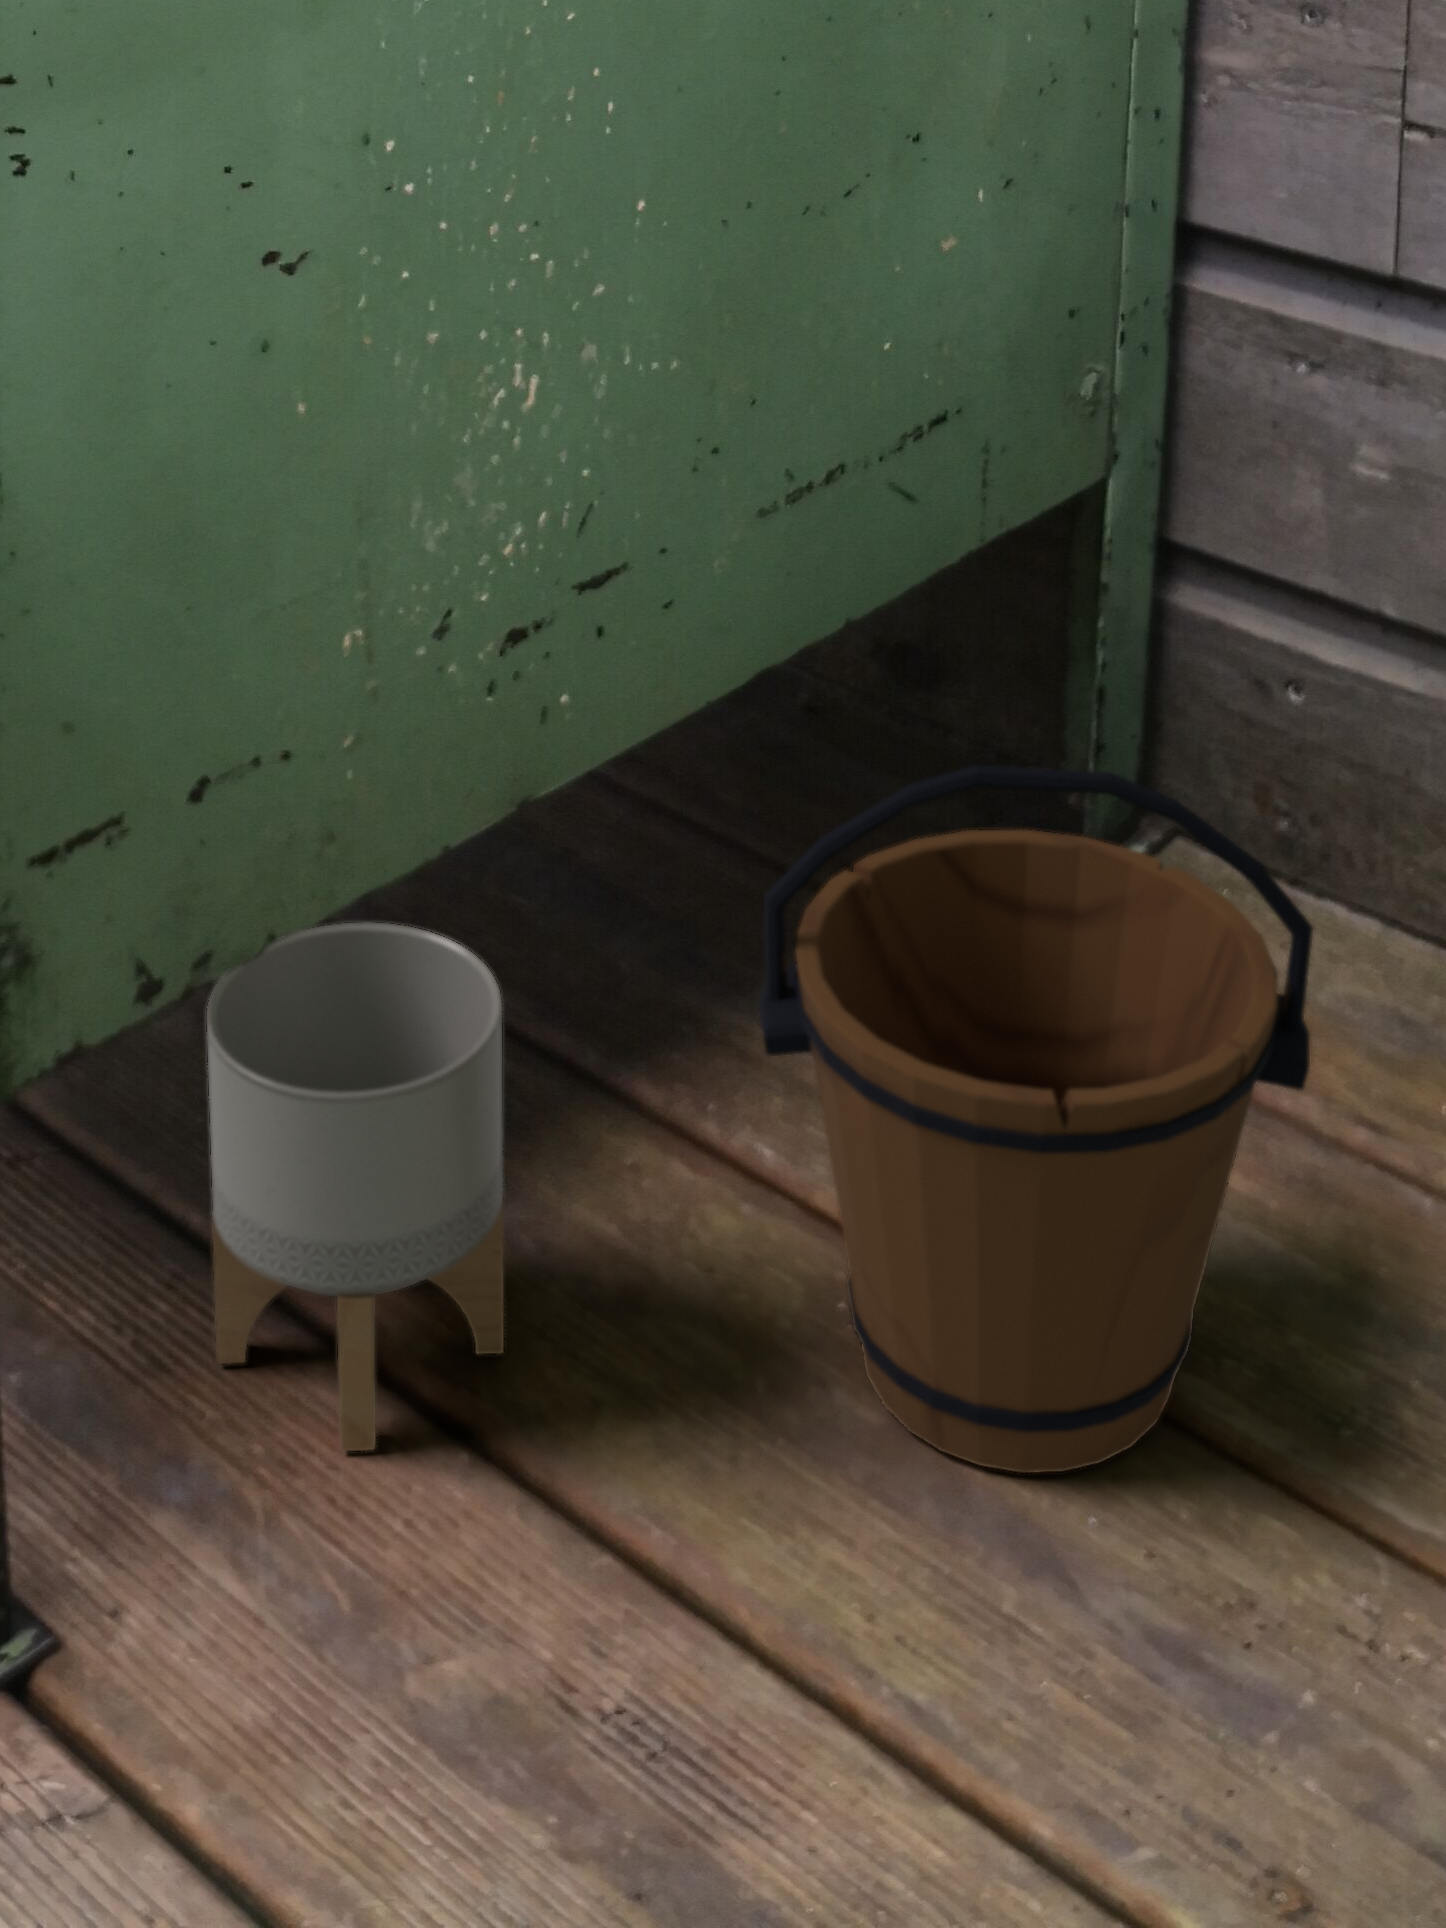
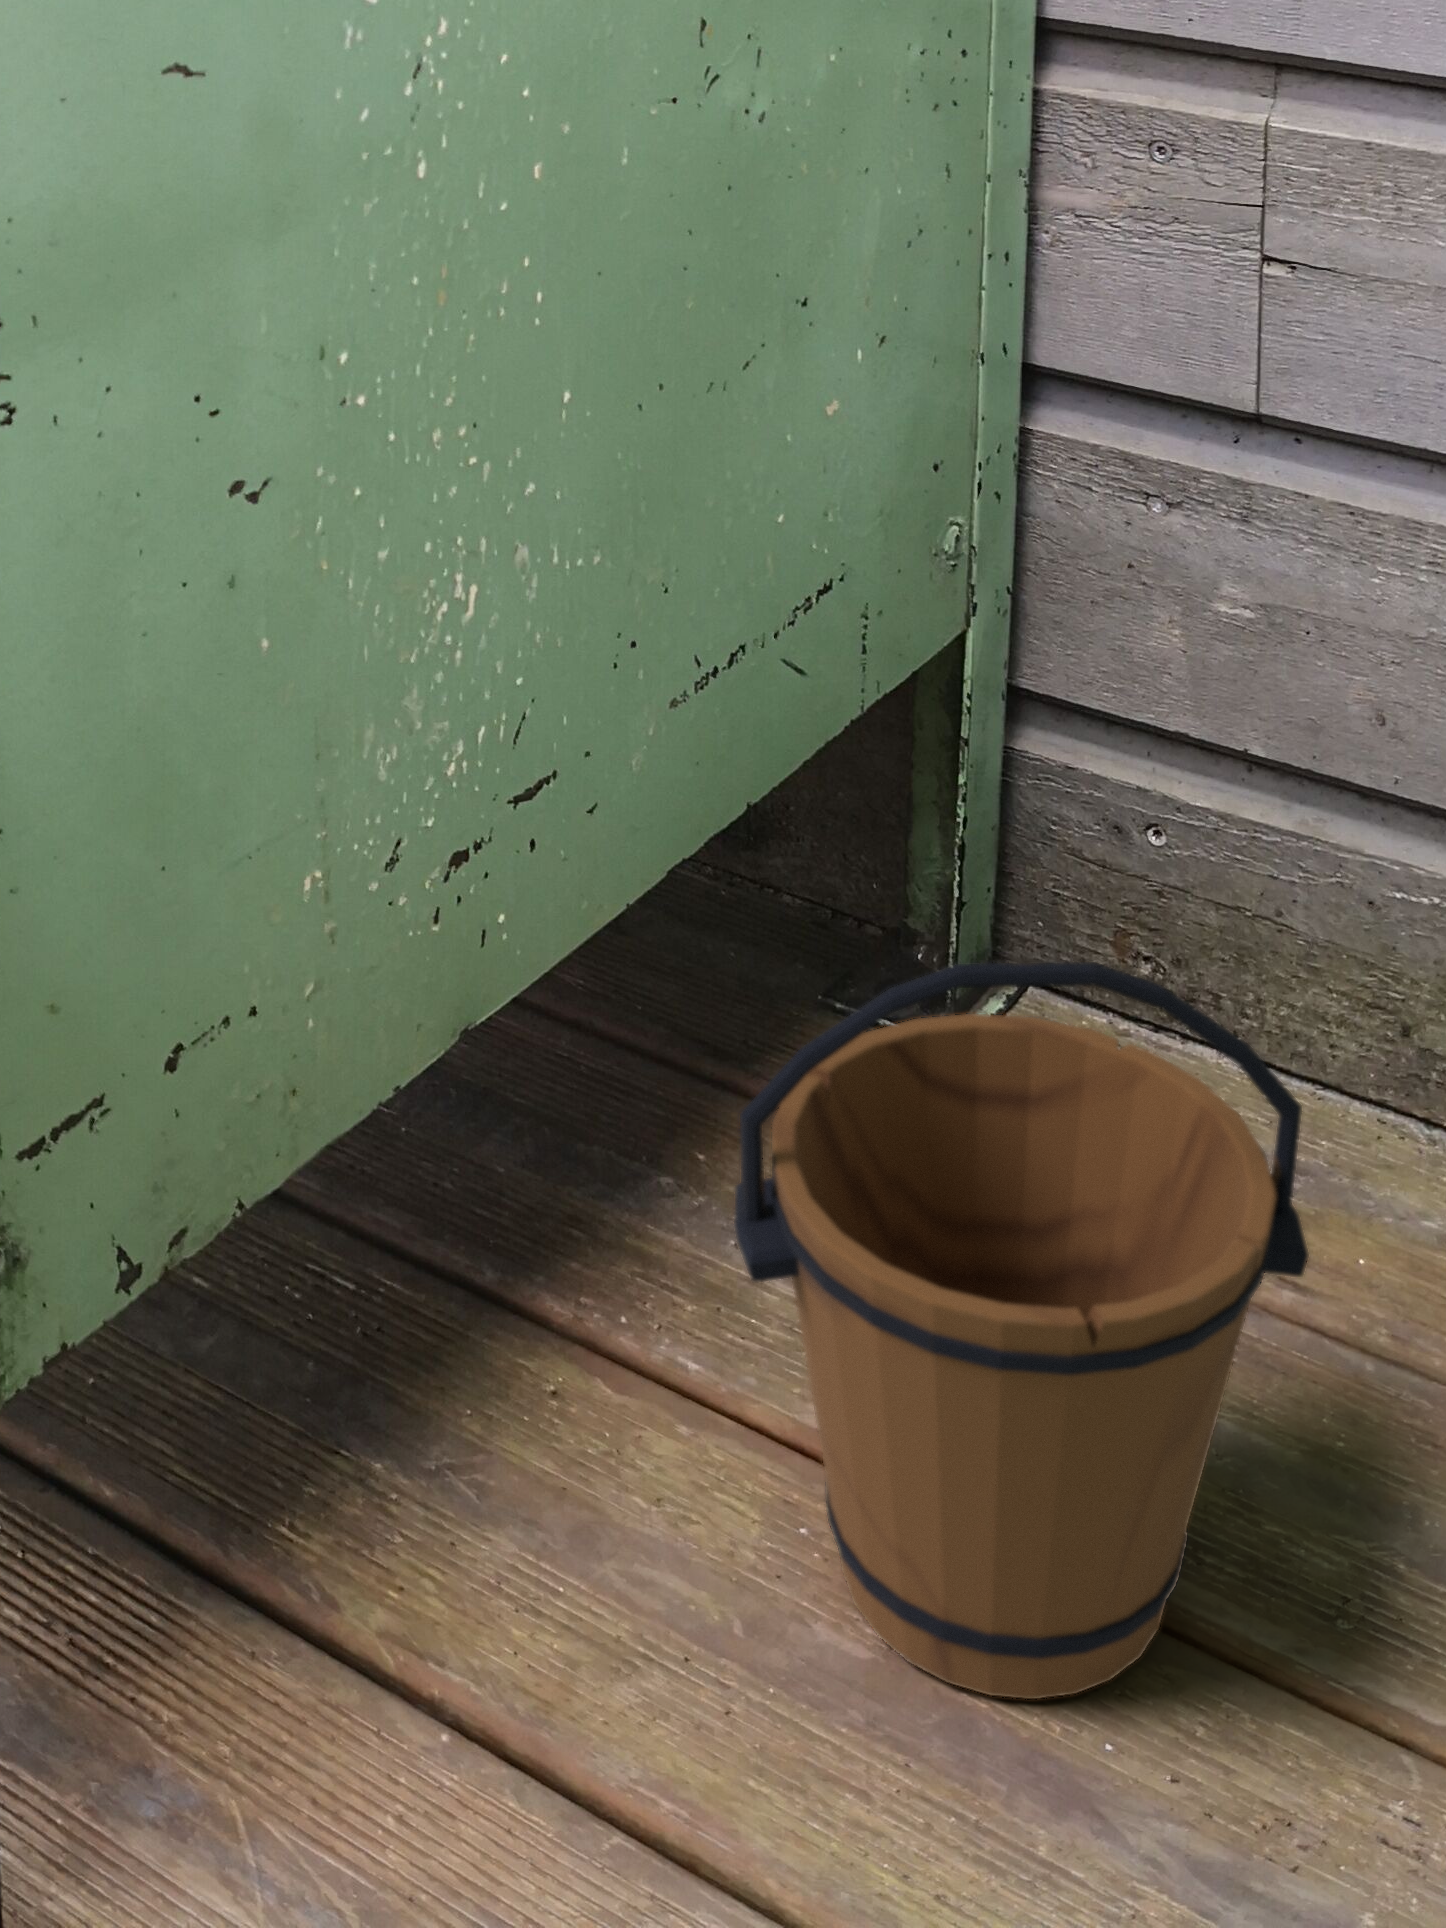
planter: present [207,922,504,1451] -> none [159,1164,473,1743]

